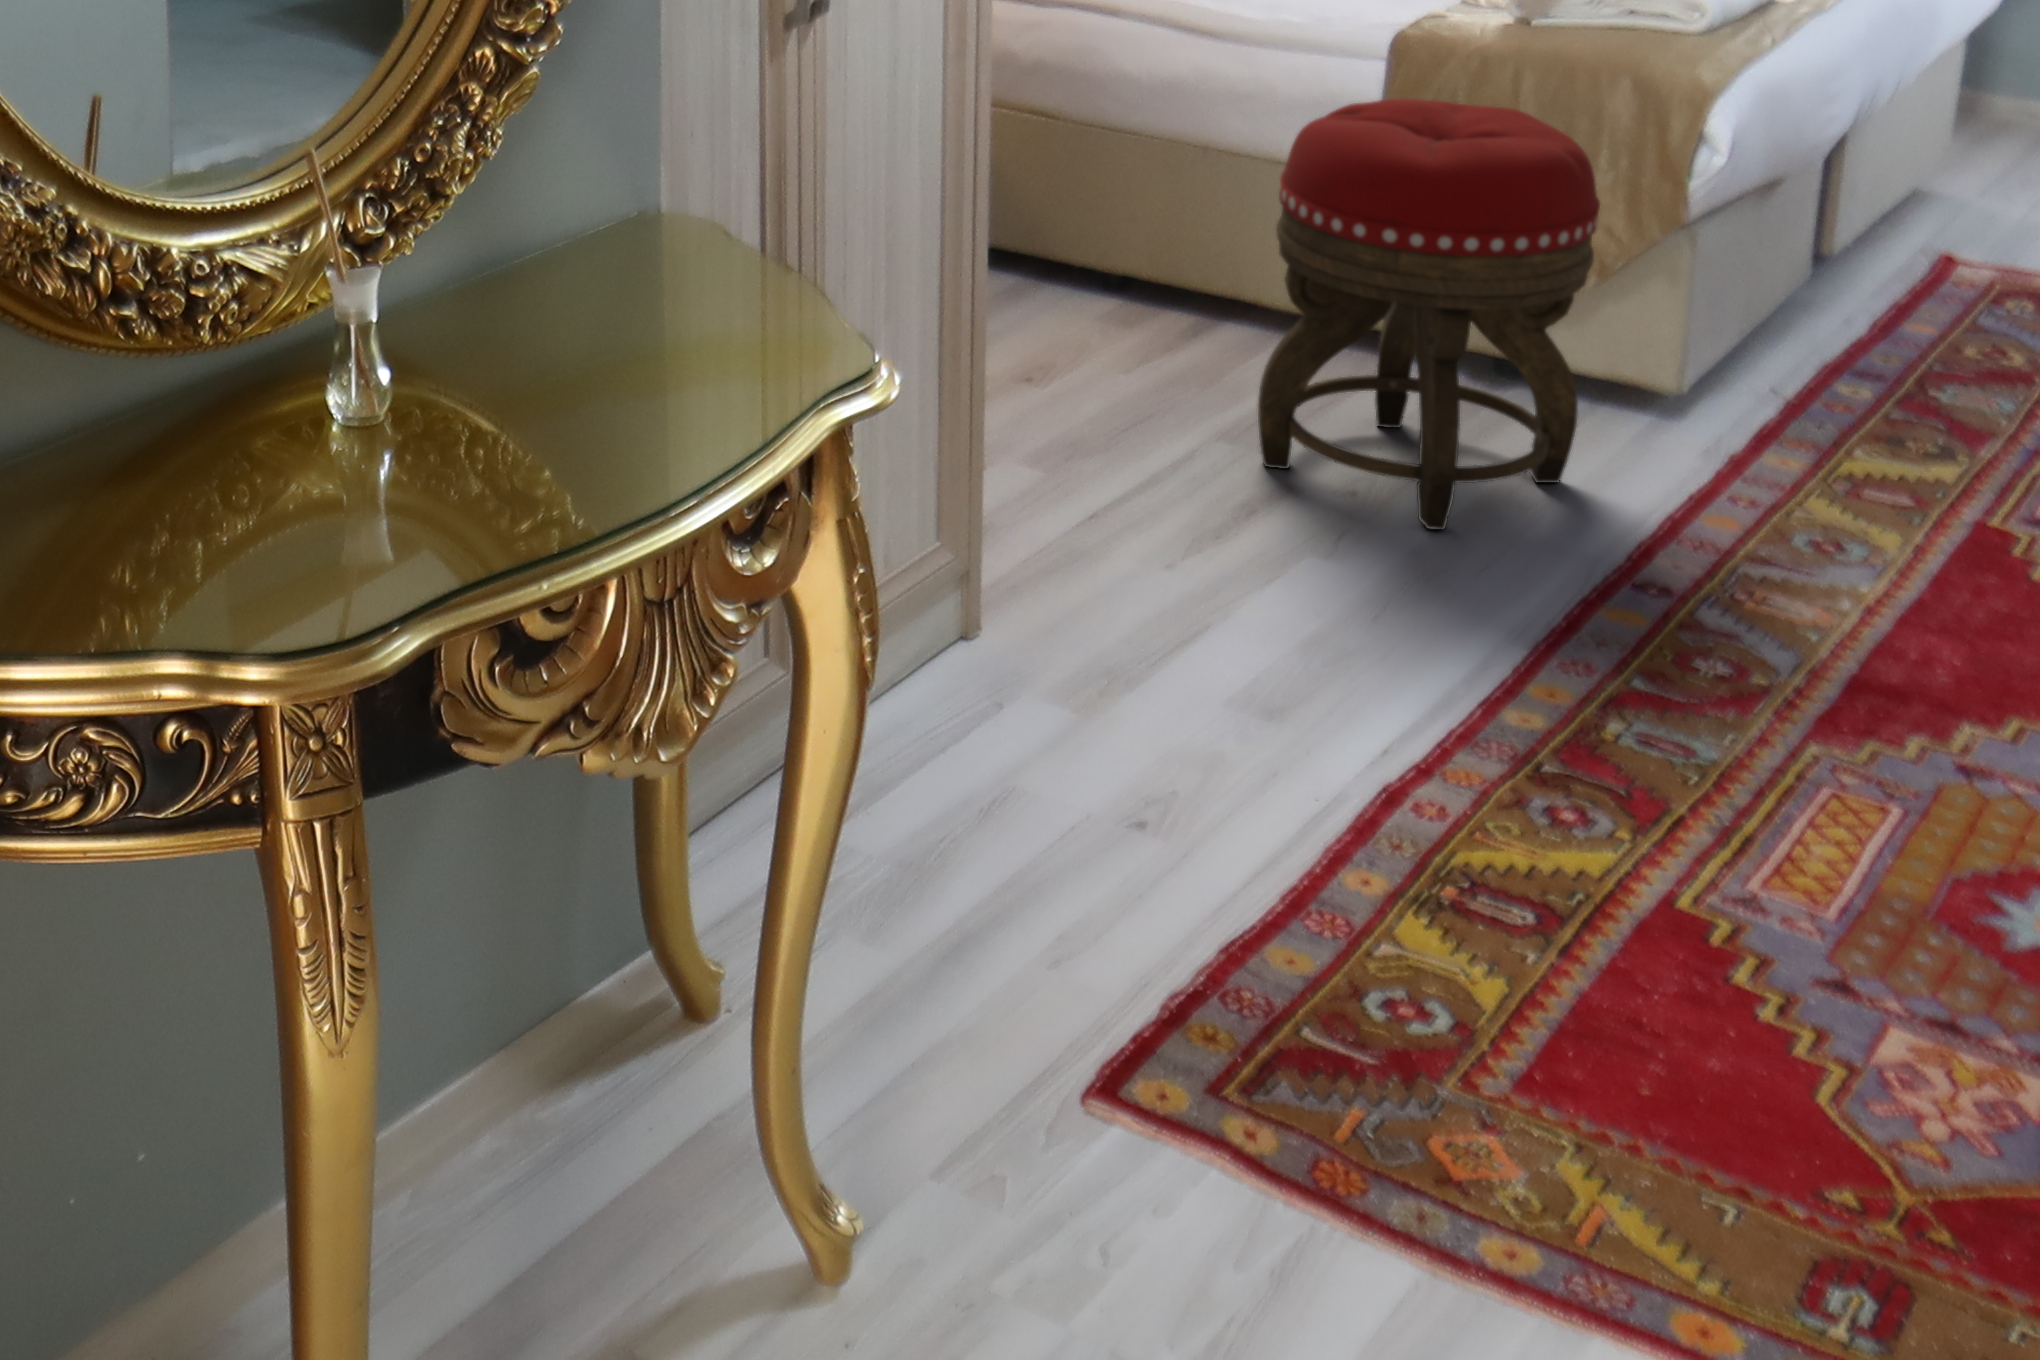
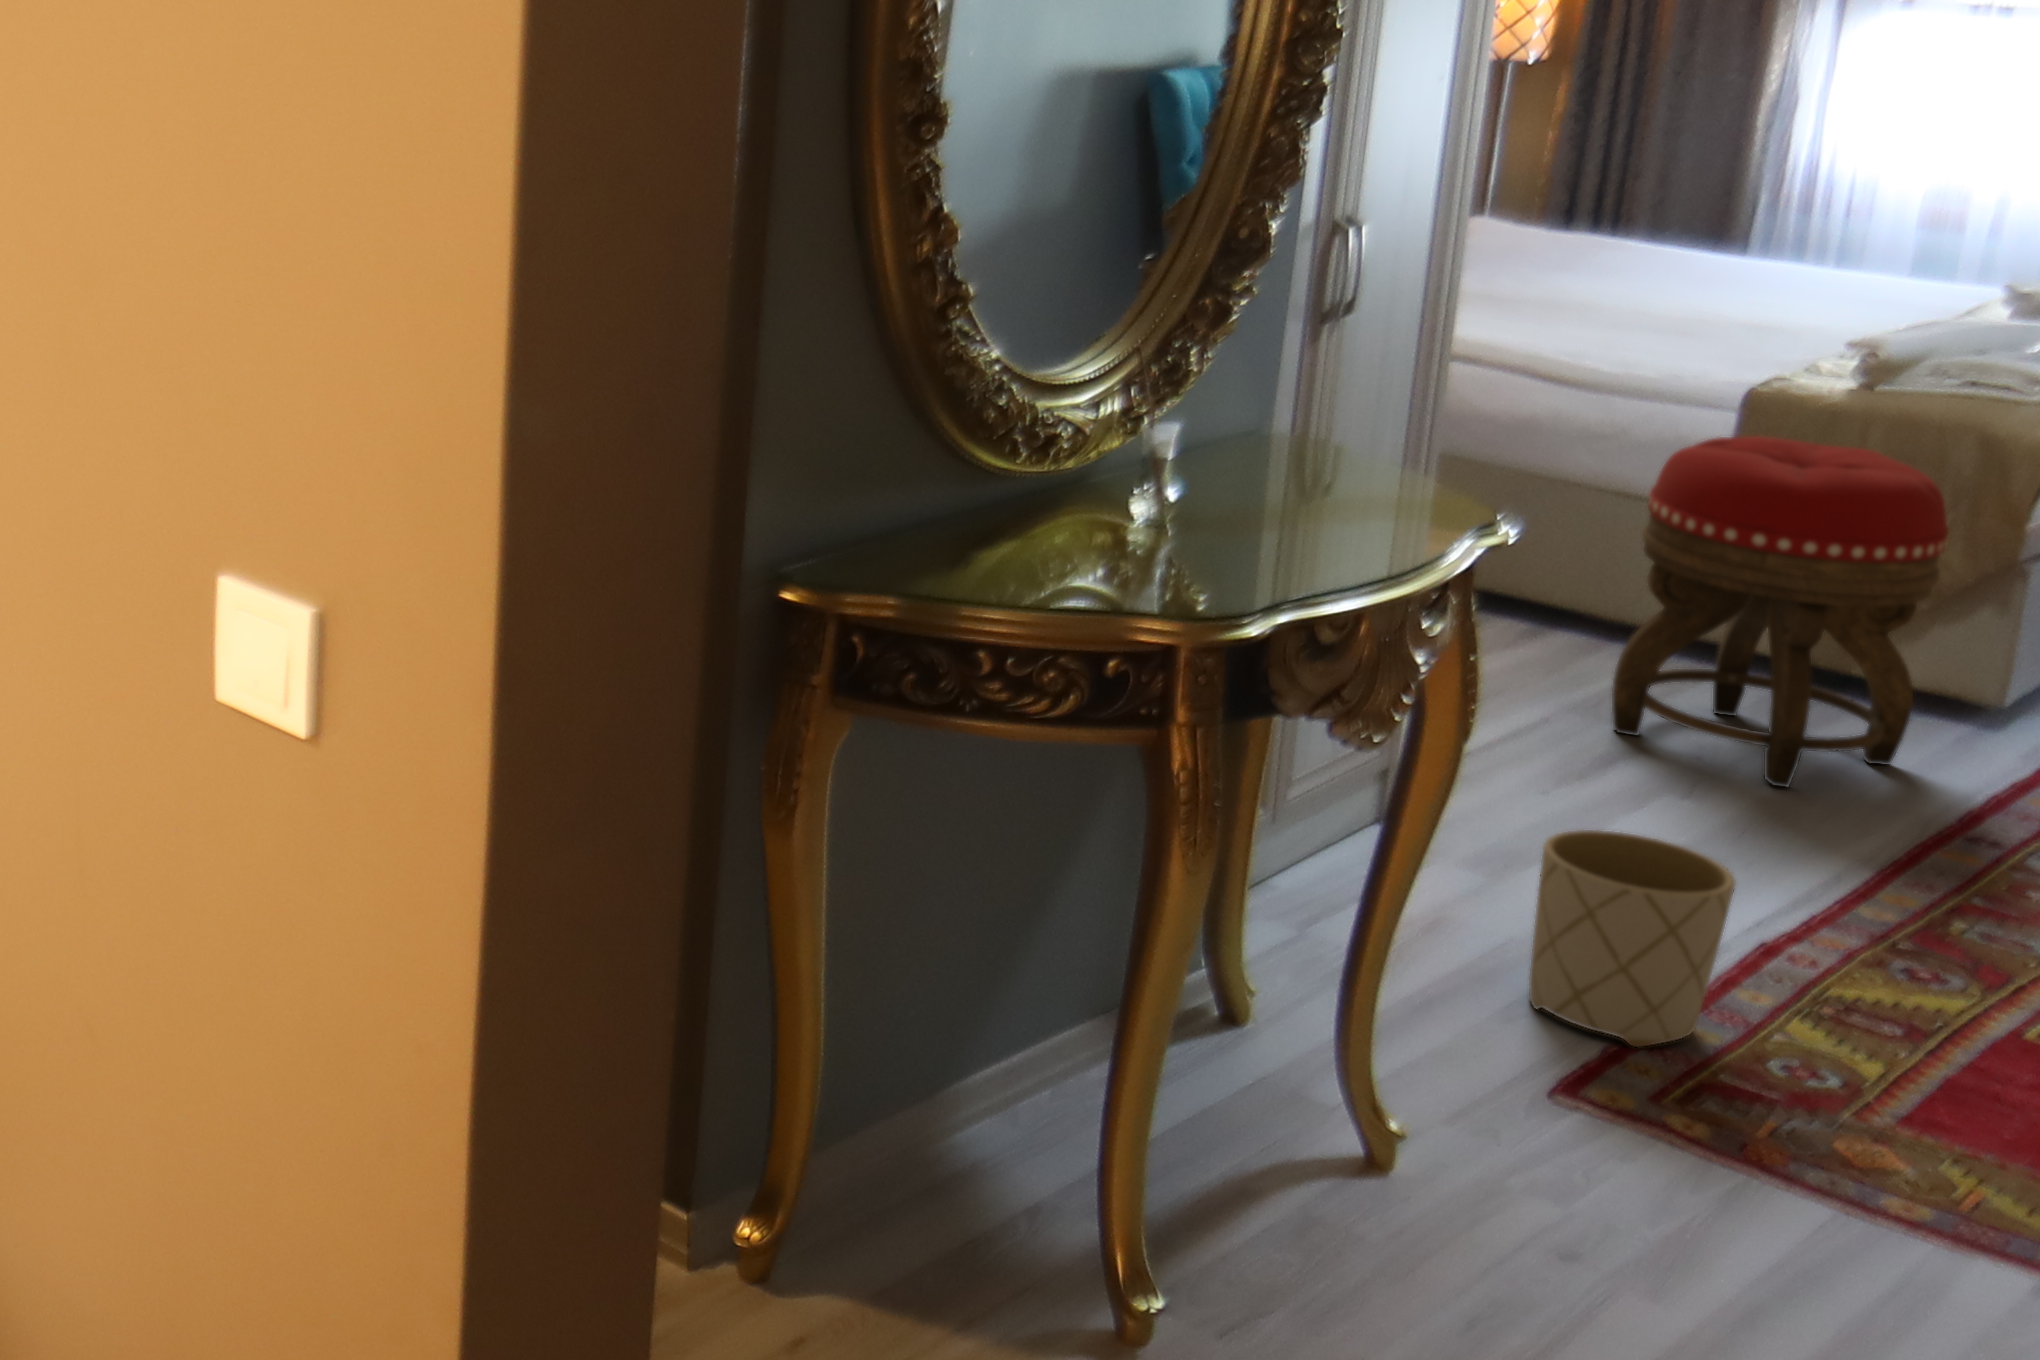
planter: none [1080,690,1310,997] -> present [1529,830,1735,1047]

